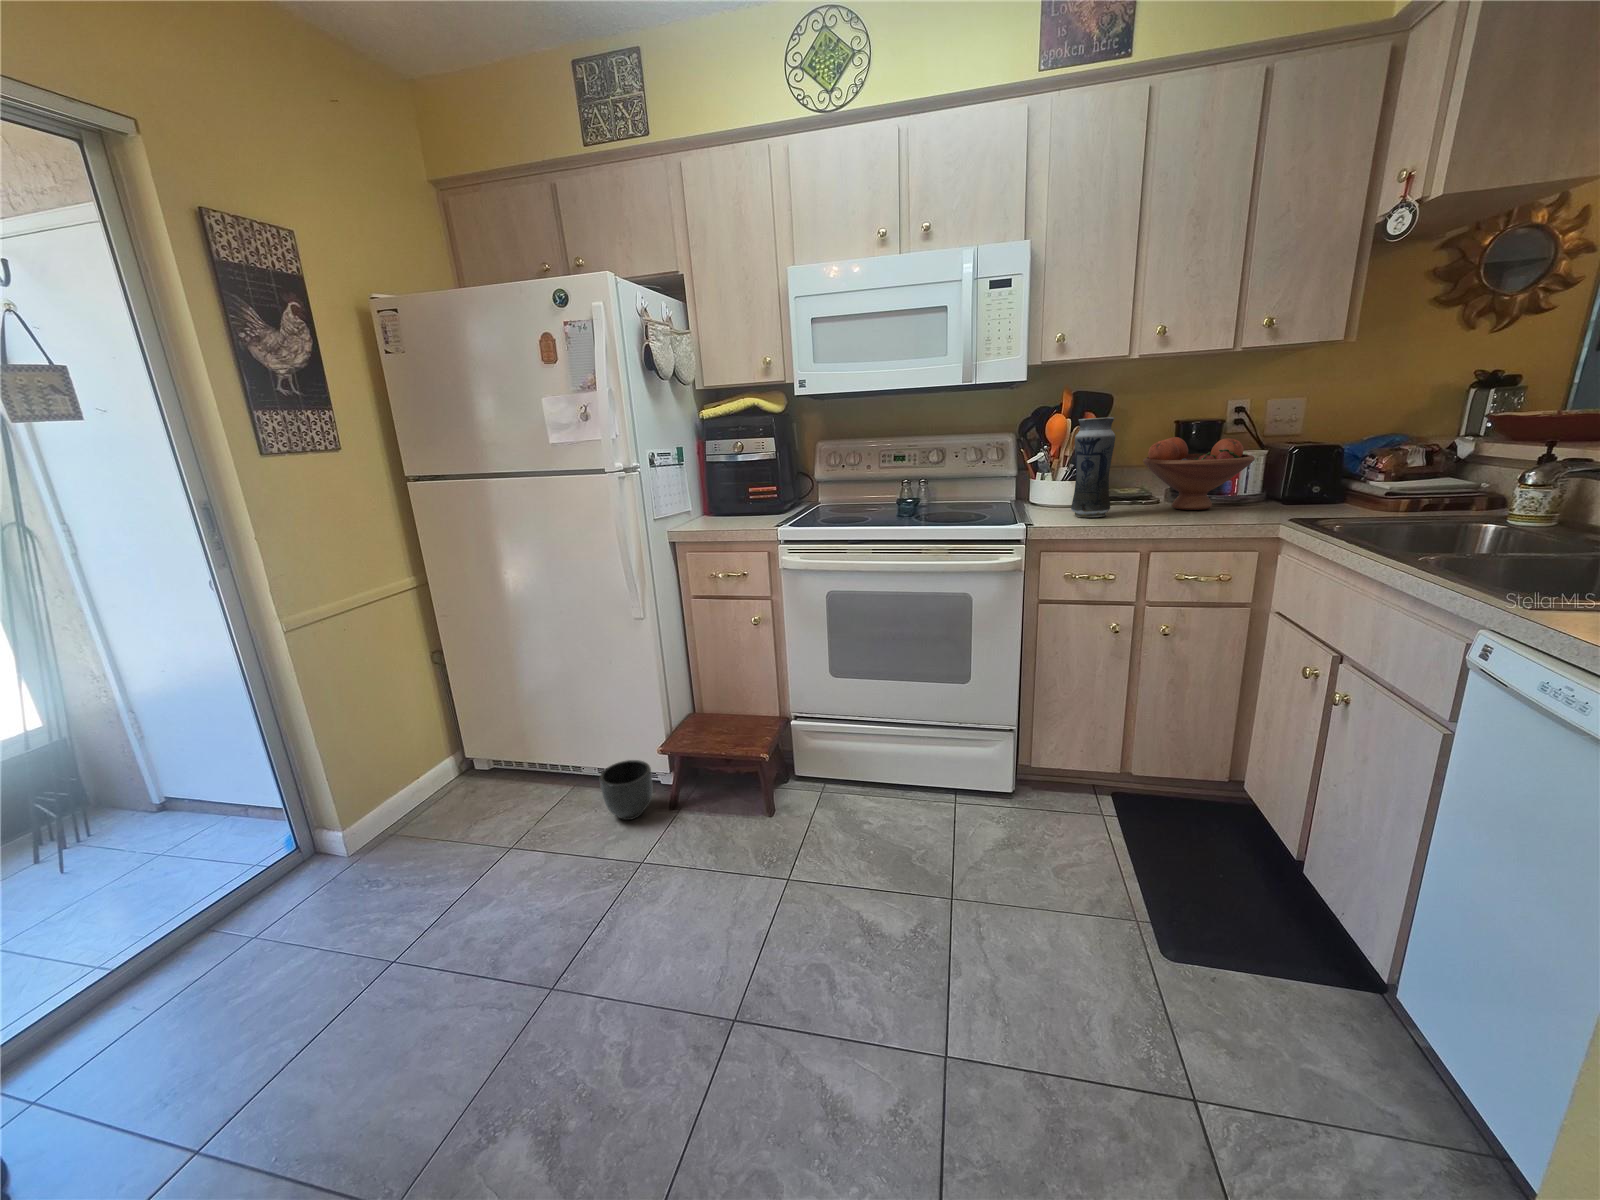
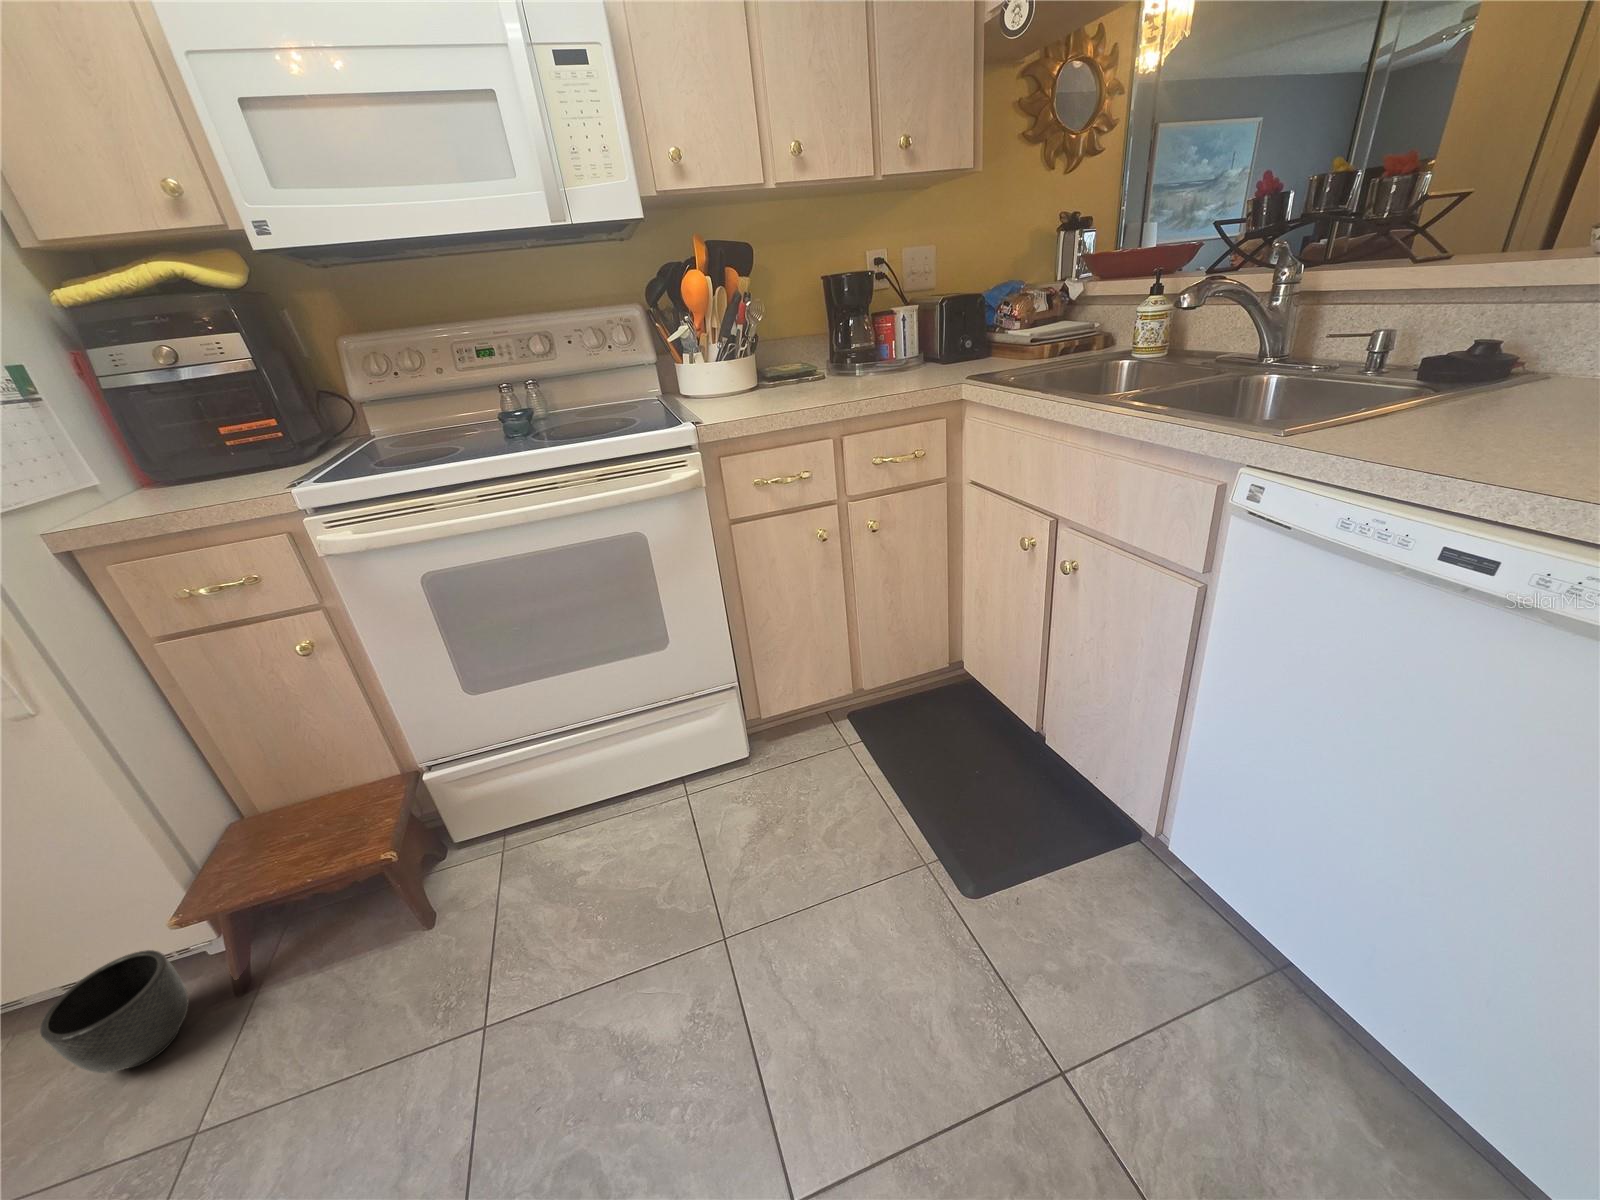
vase: present [1071,417,1115,517] -> none [724,265,784,405]
fruit bowl: present [1143,437,1255,510] -> none [804,291,917,381]

